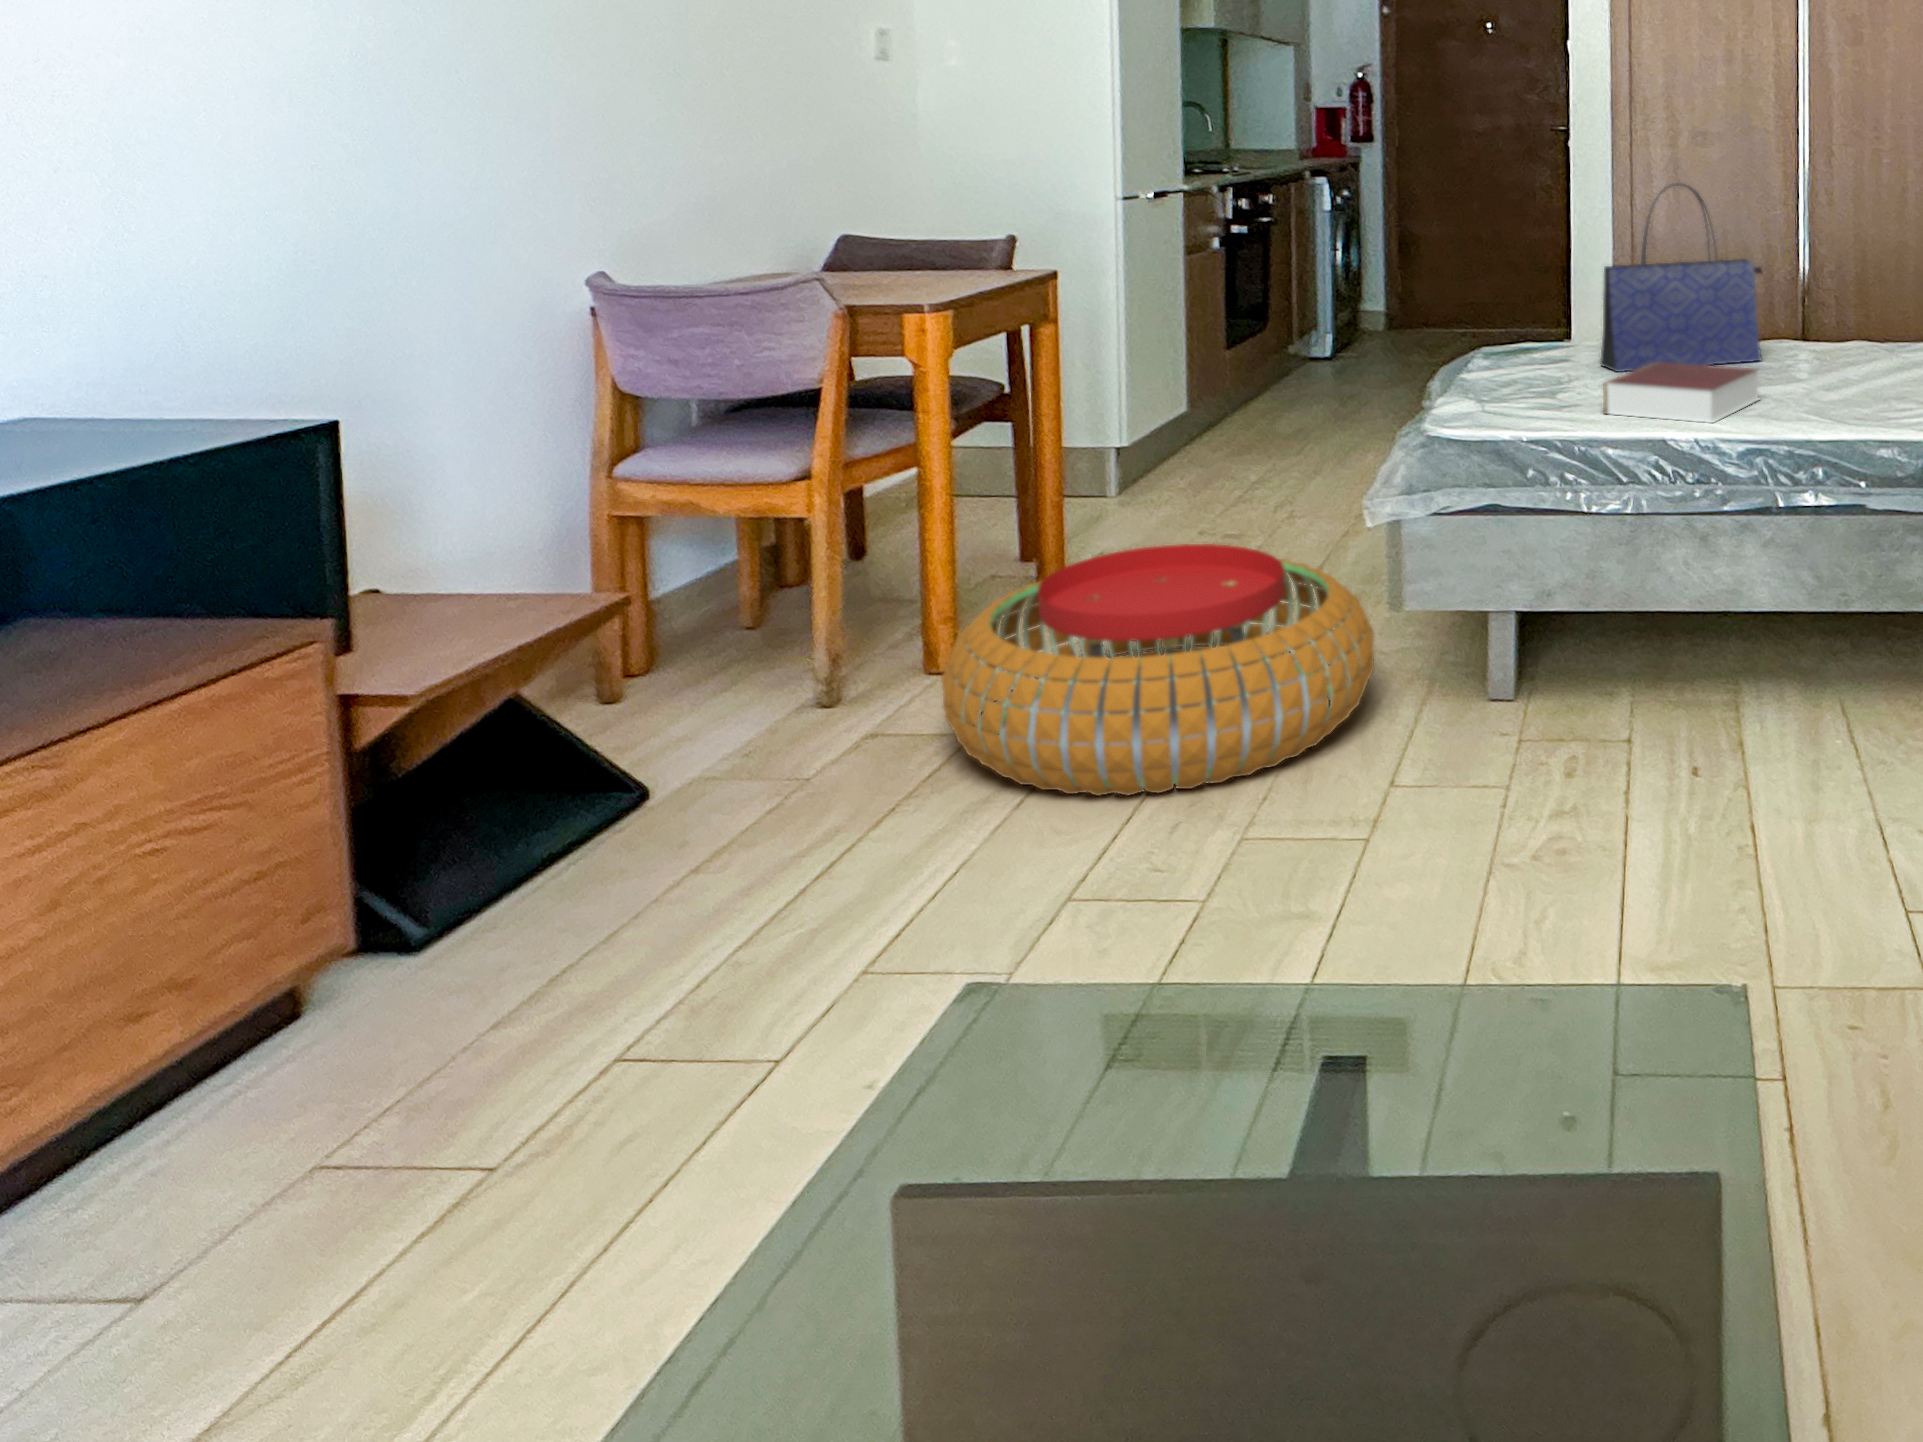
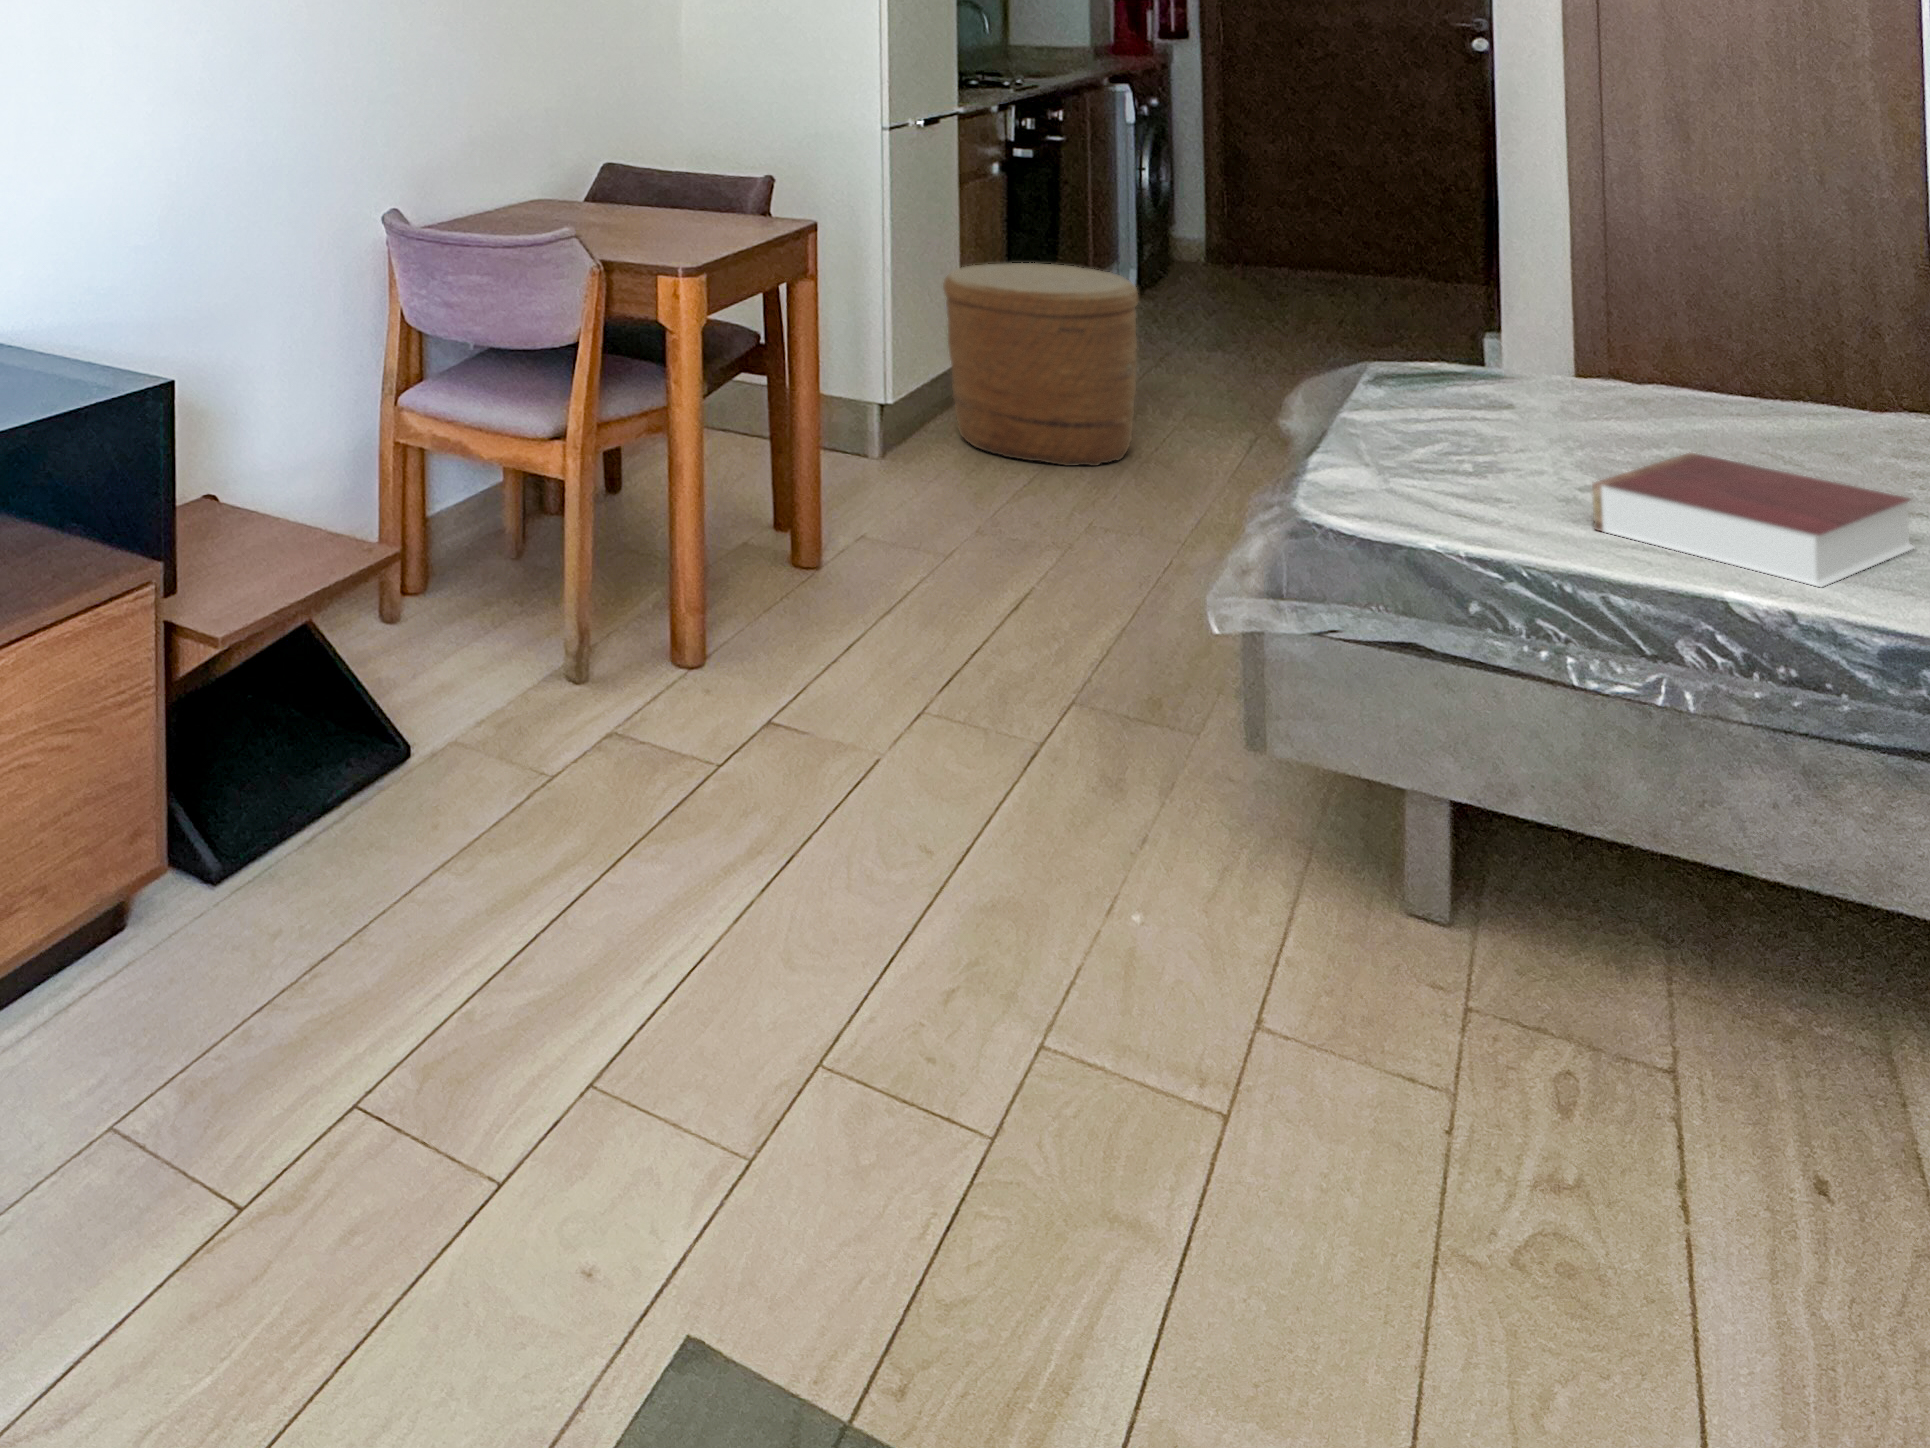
tote bag: present [1600,184,1762,372] -> none [1573,172,1899,457]
woven basket: none [1172,317,1329,480] -> present [943,263,1138,466]
pouf: present [941,544,1374,796] -> none [681,580,1218,935]

